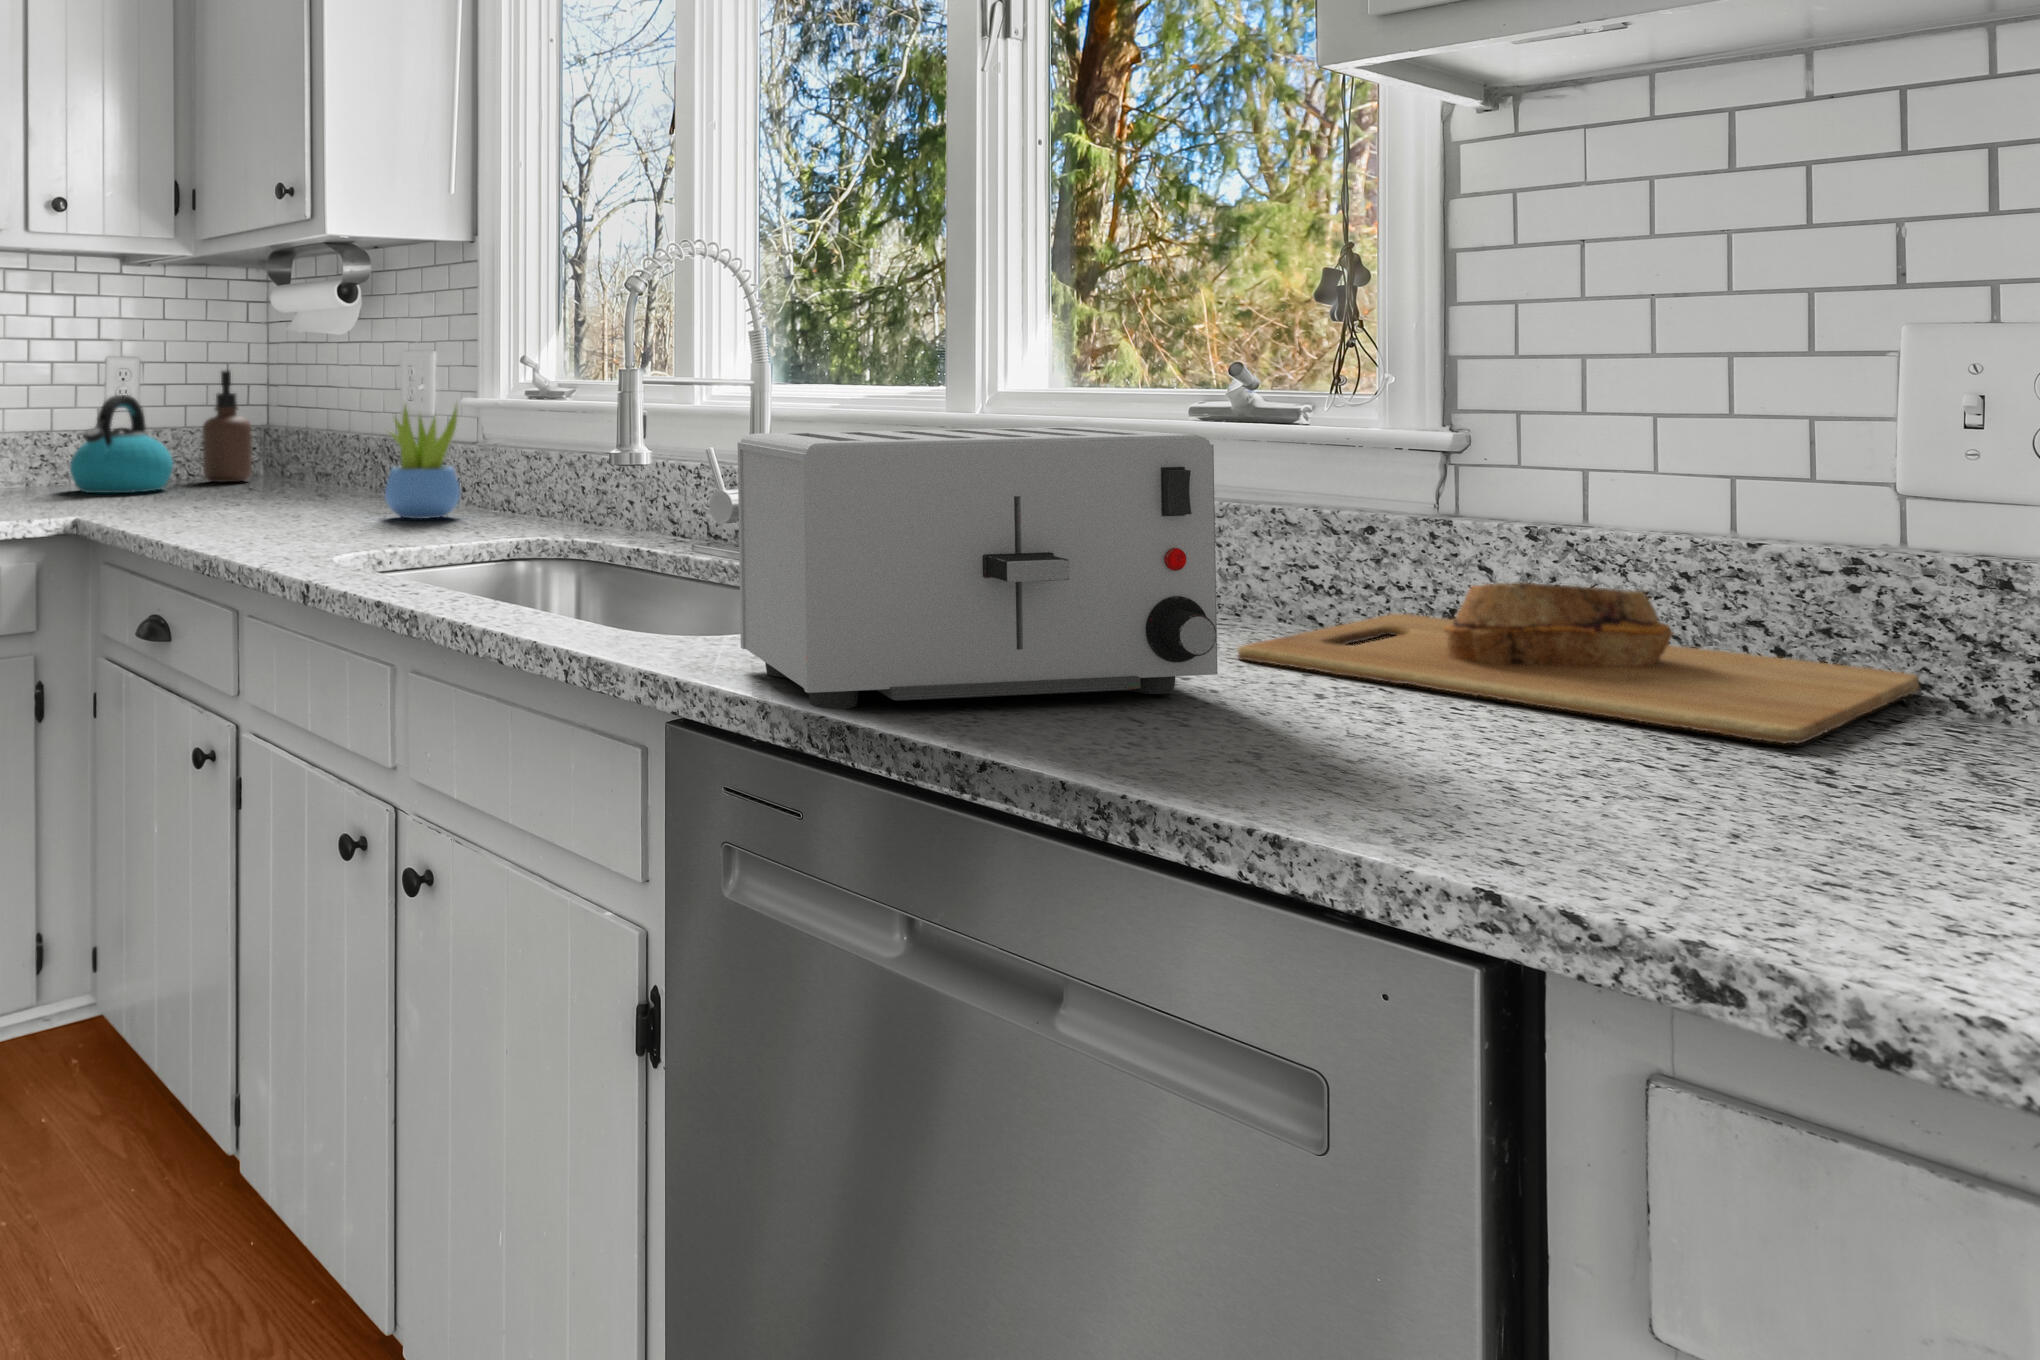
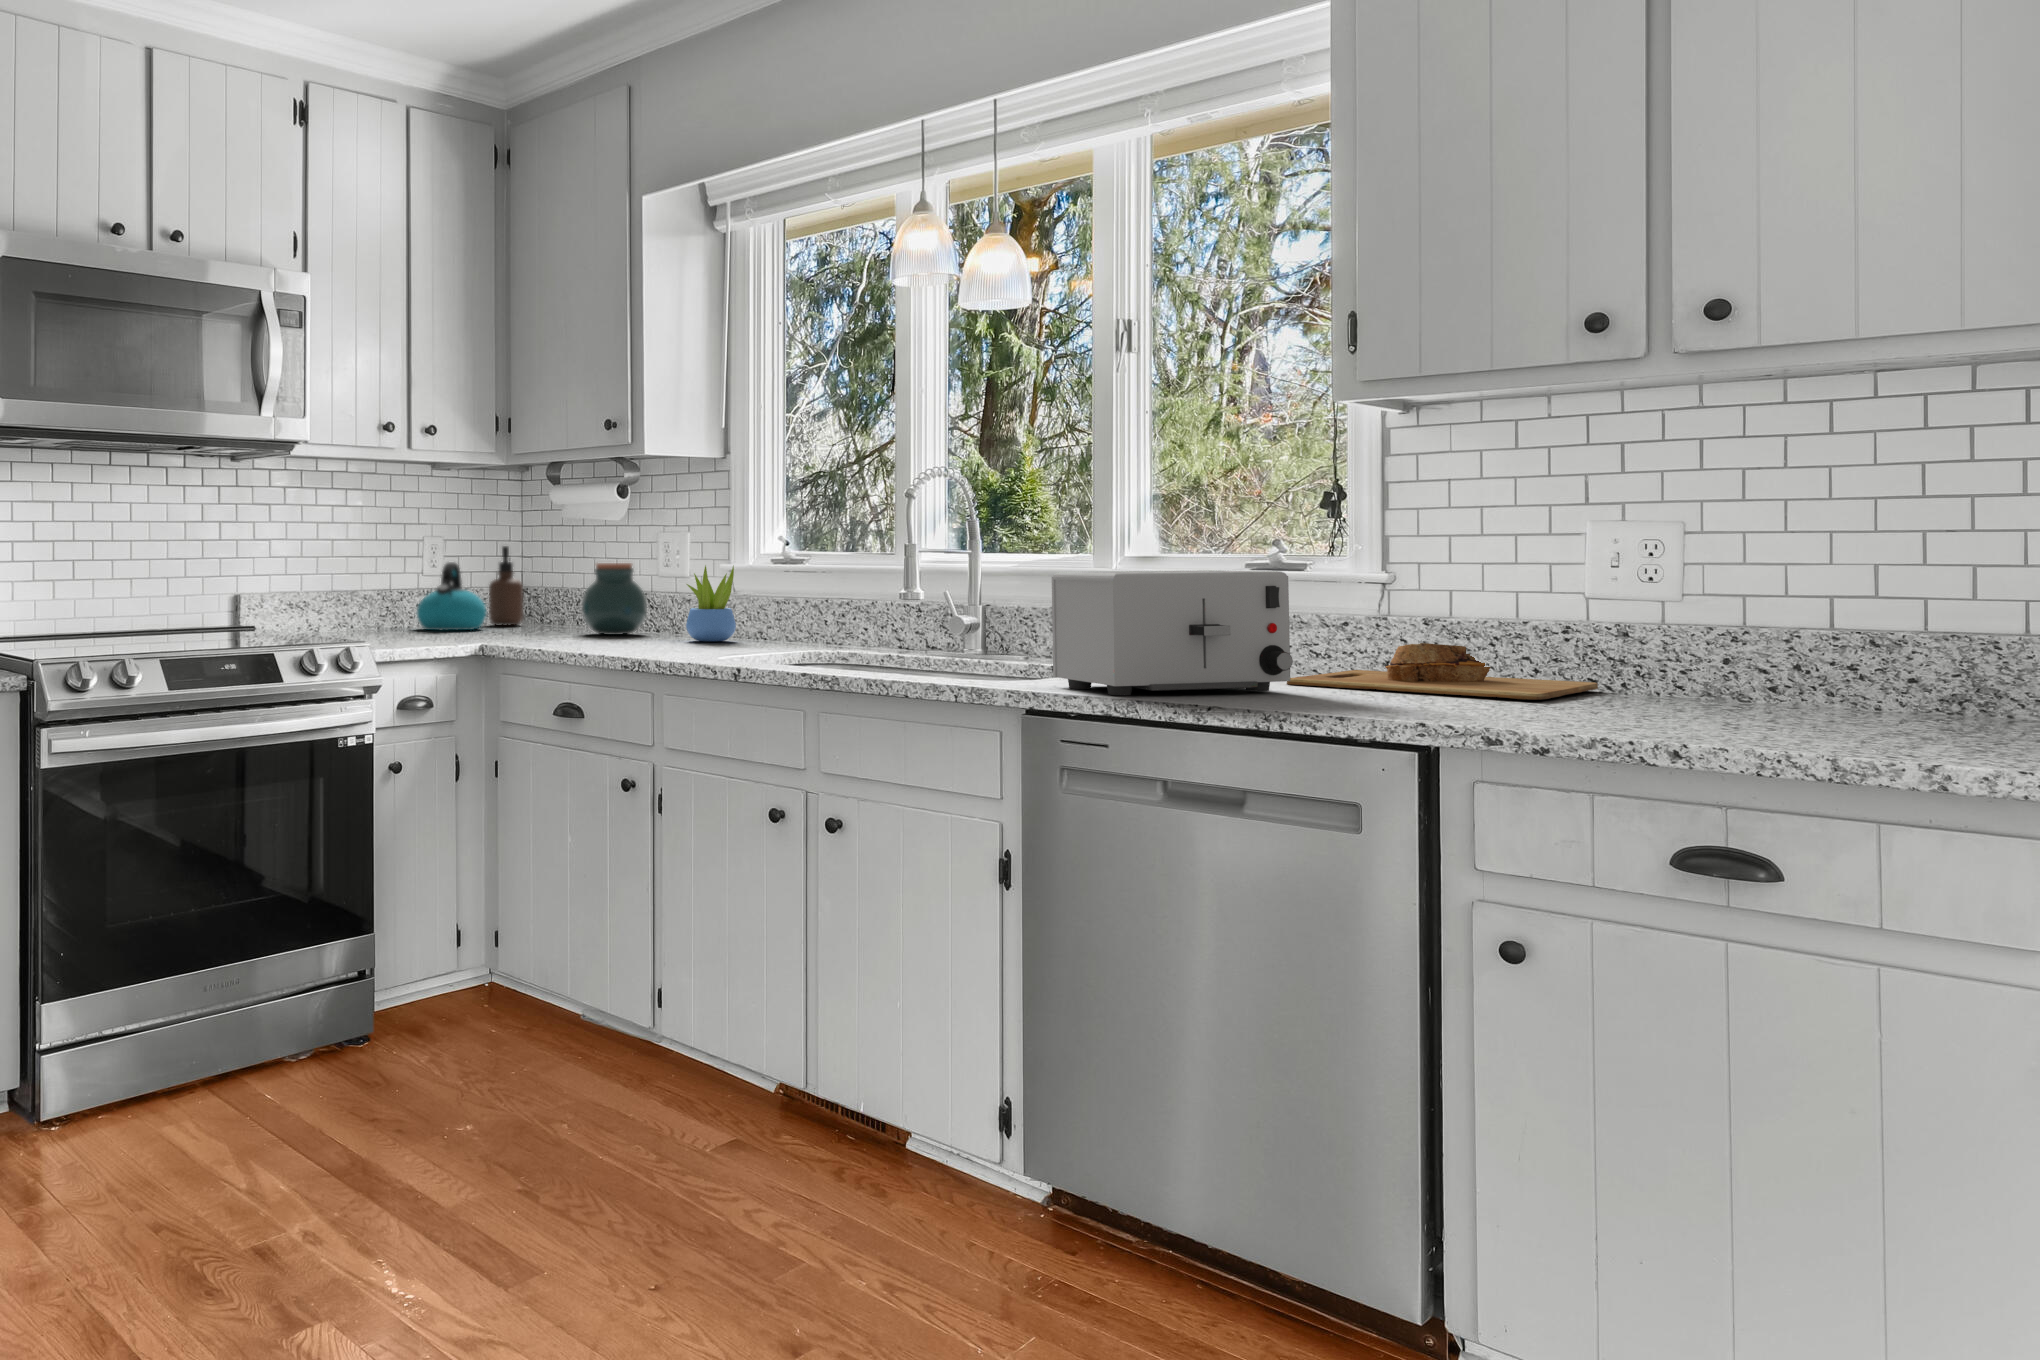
jar: none [273,396,370,502] -> present [582,563,647,635]

